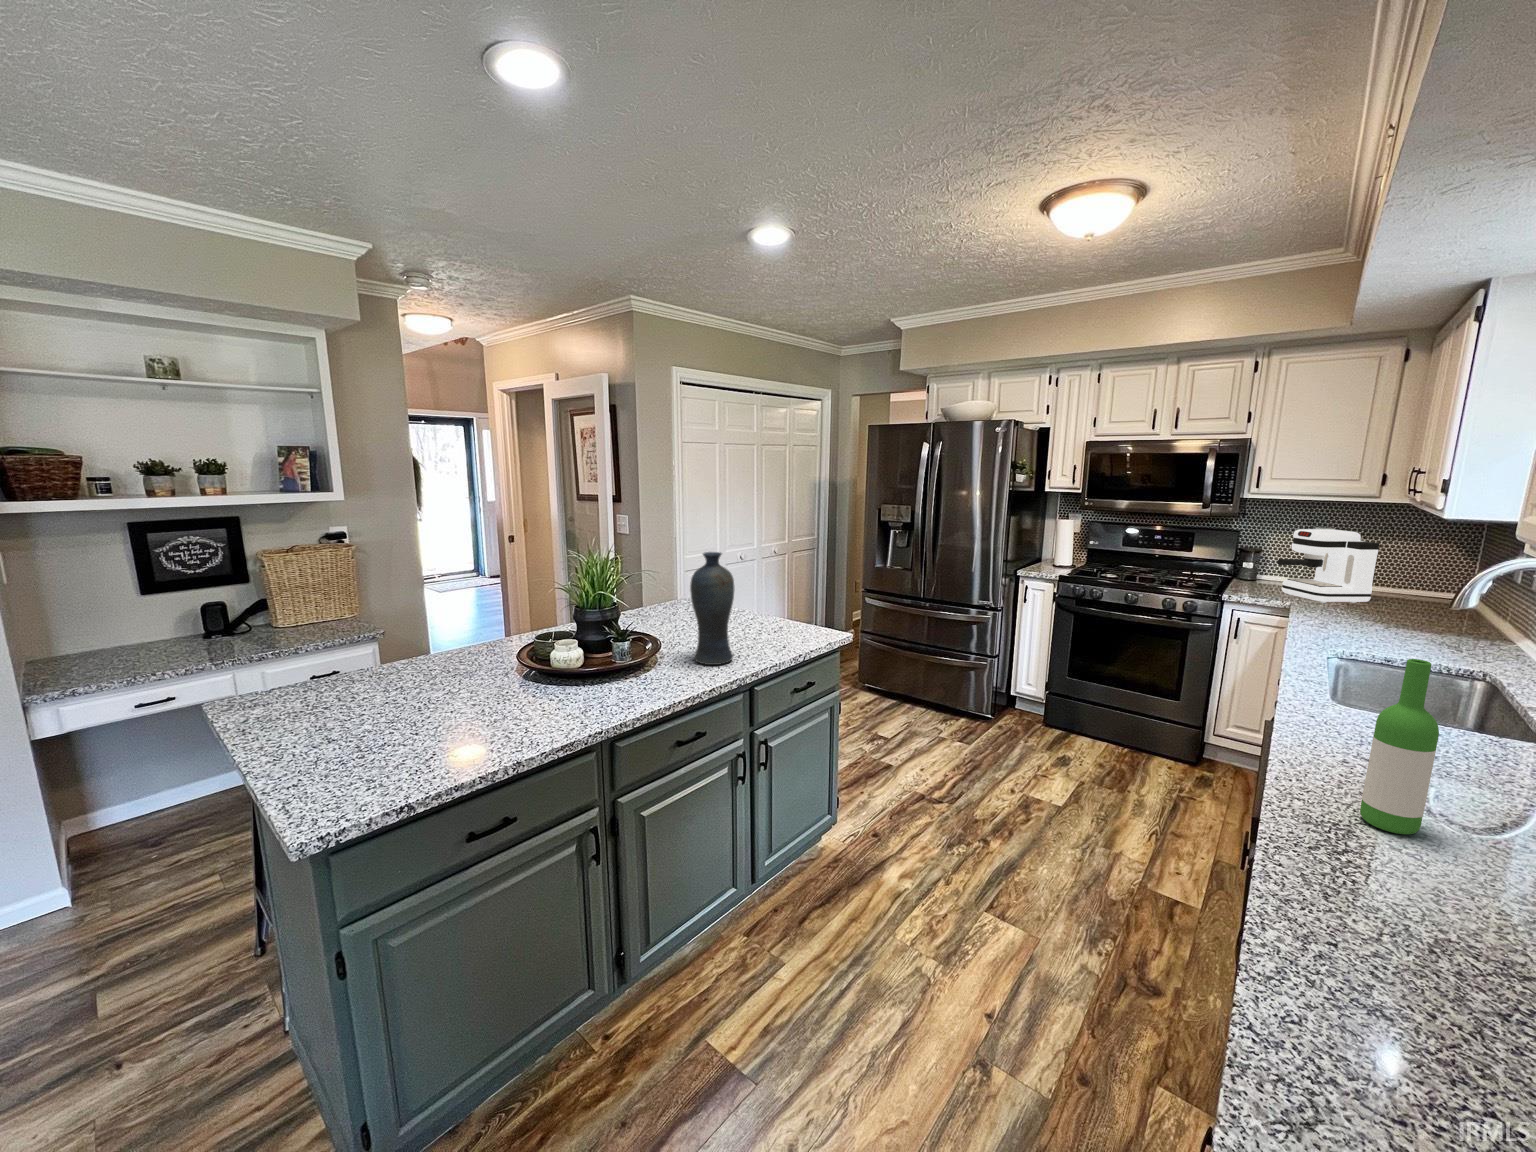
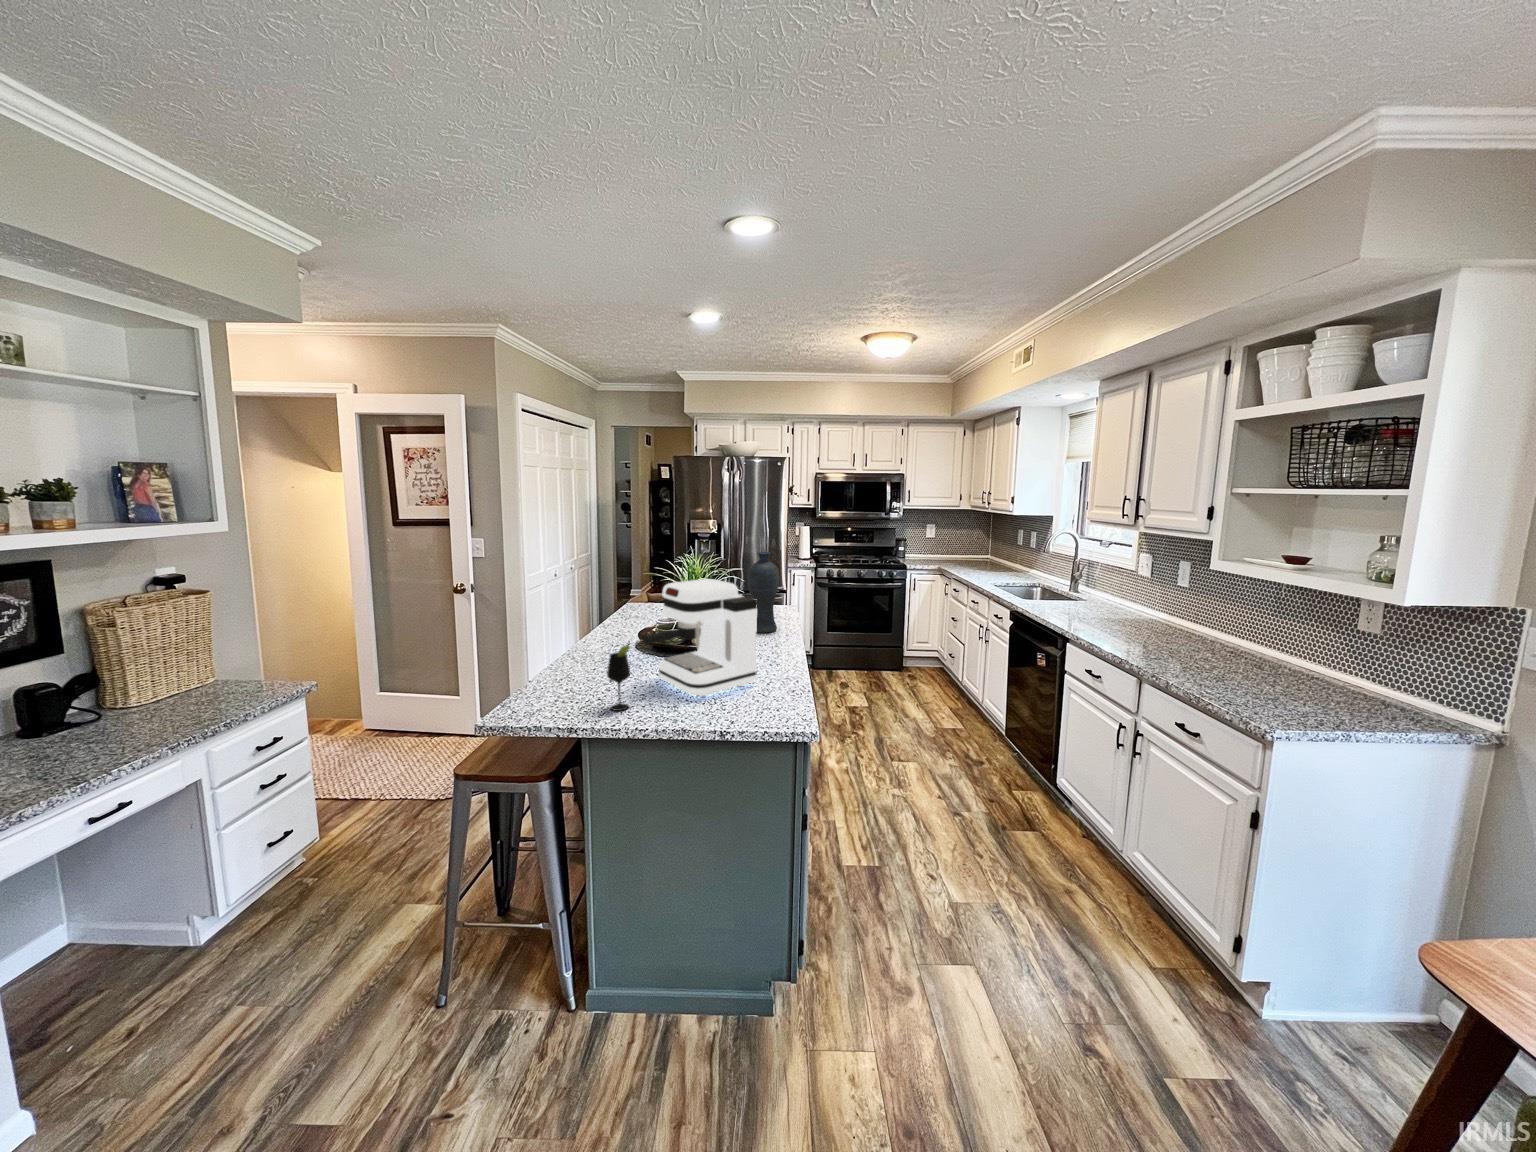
coffee maker: present [1277,529,1379,603] -> present [642,579,757,696]
wine glass: none [327,640,360,719] -> present [607,642,630,711]
wine bottle: present [1360,659,1439,834] -> none [1096,564,1119,630]

